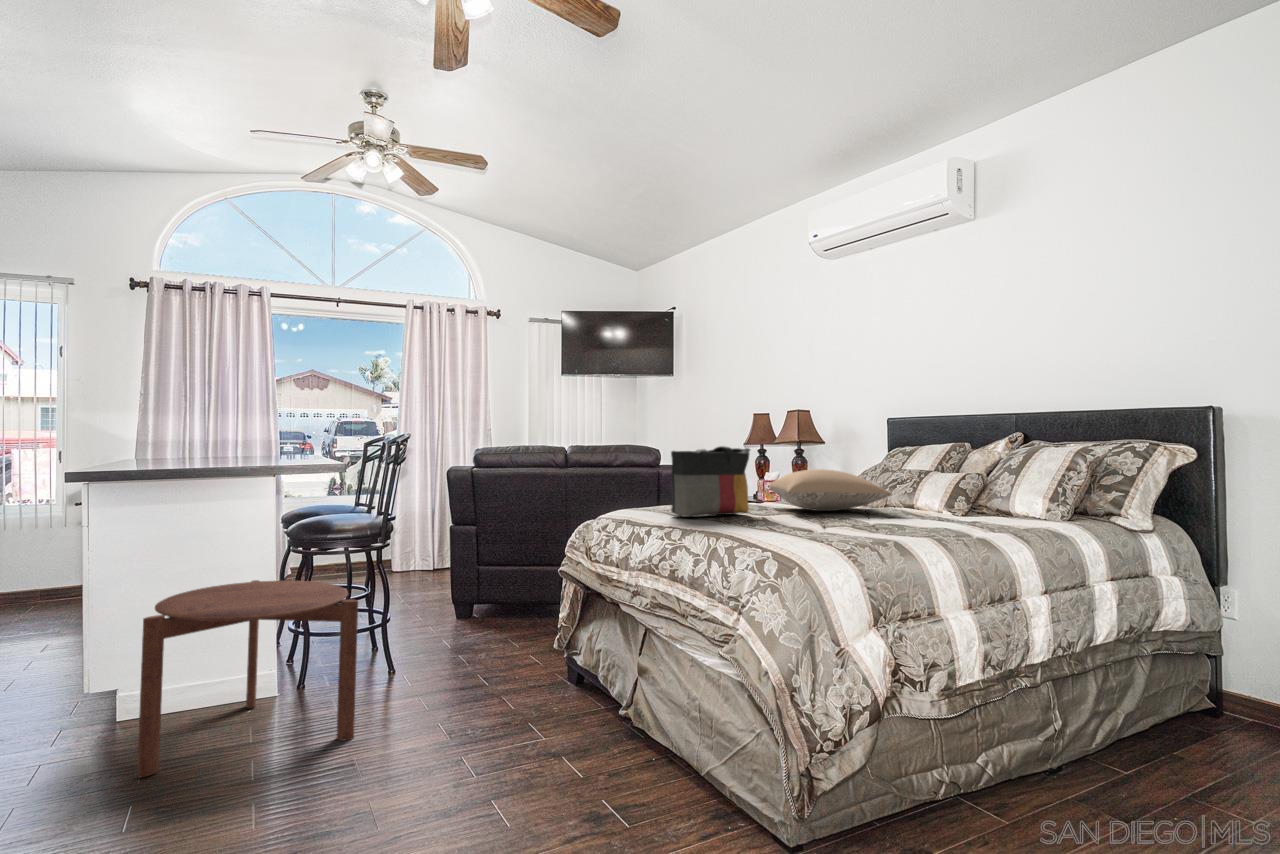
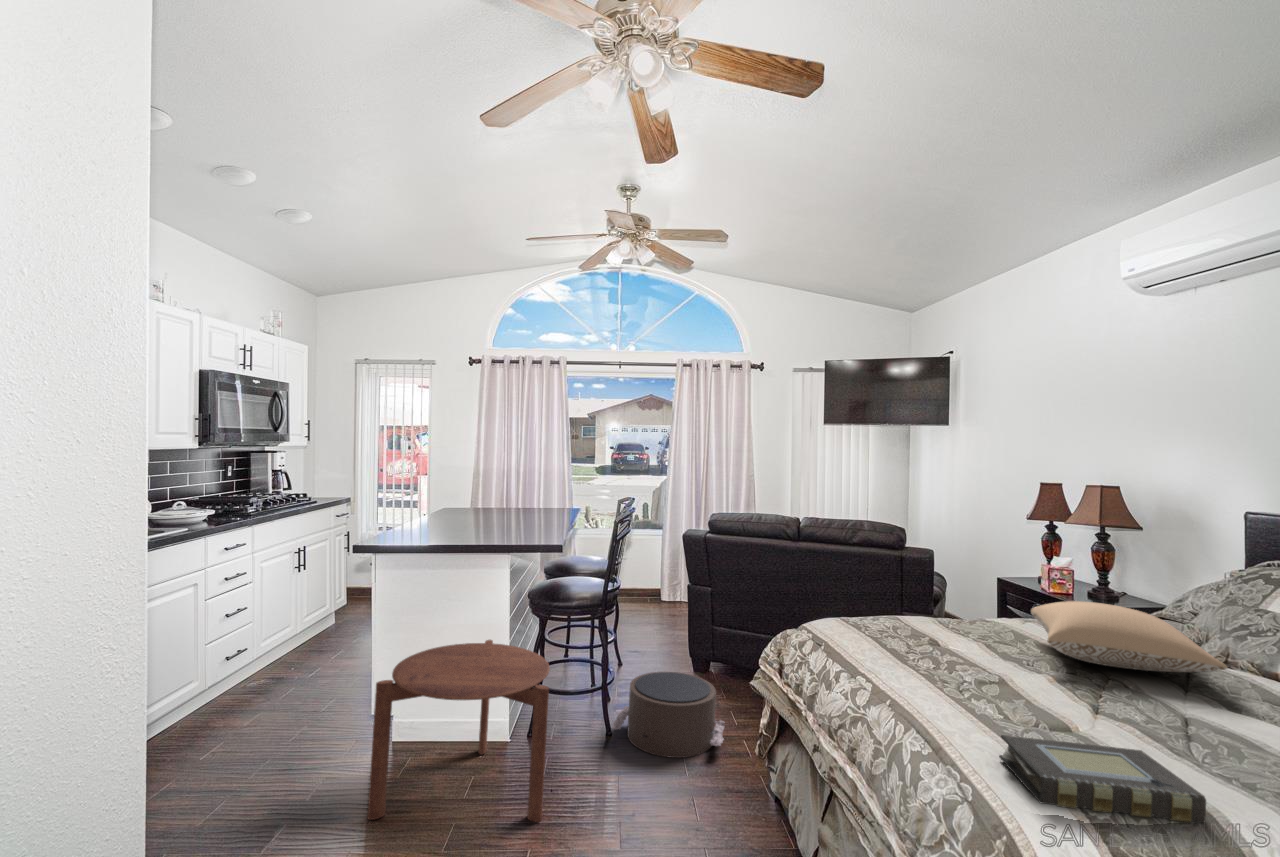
tote bag: present [671,446,750,517] -> none [880,570,994,658]
book: none [782,521,898,547] -> present [999,735,1206,823]
pouf: none [398,603,515,676] -> present [612,672,724,758]

